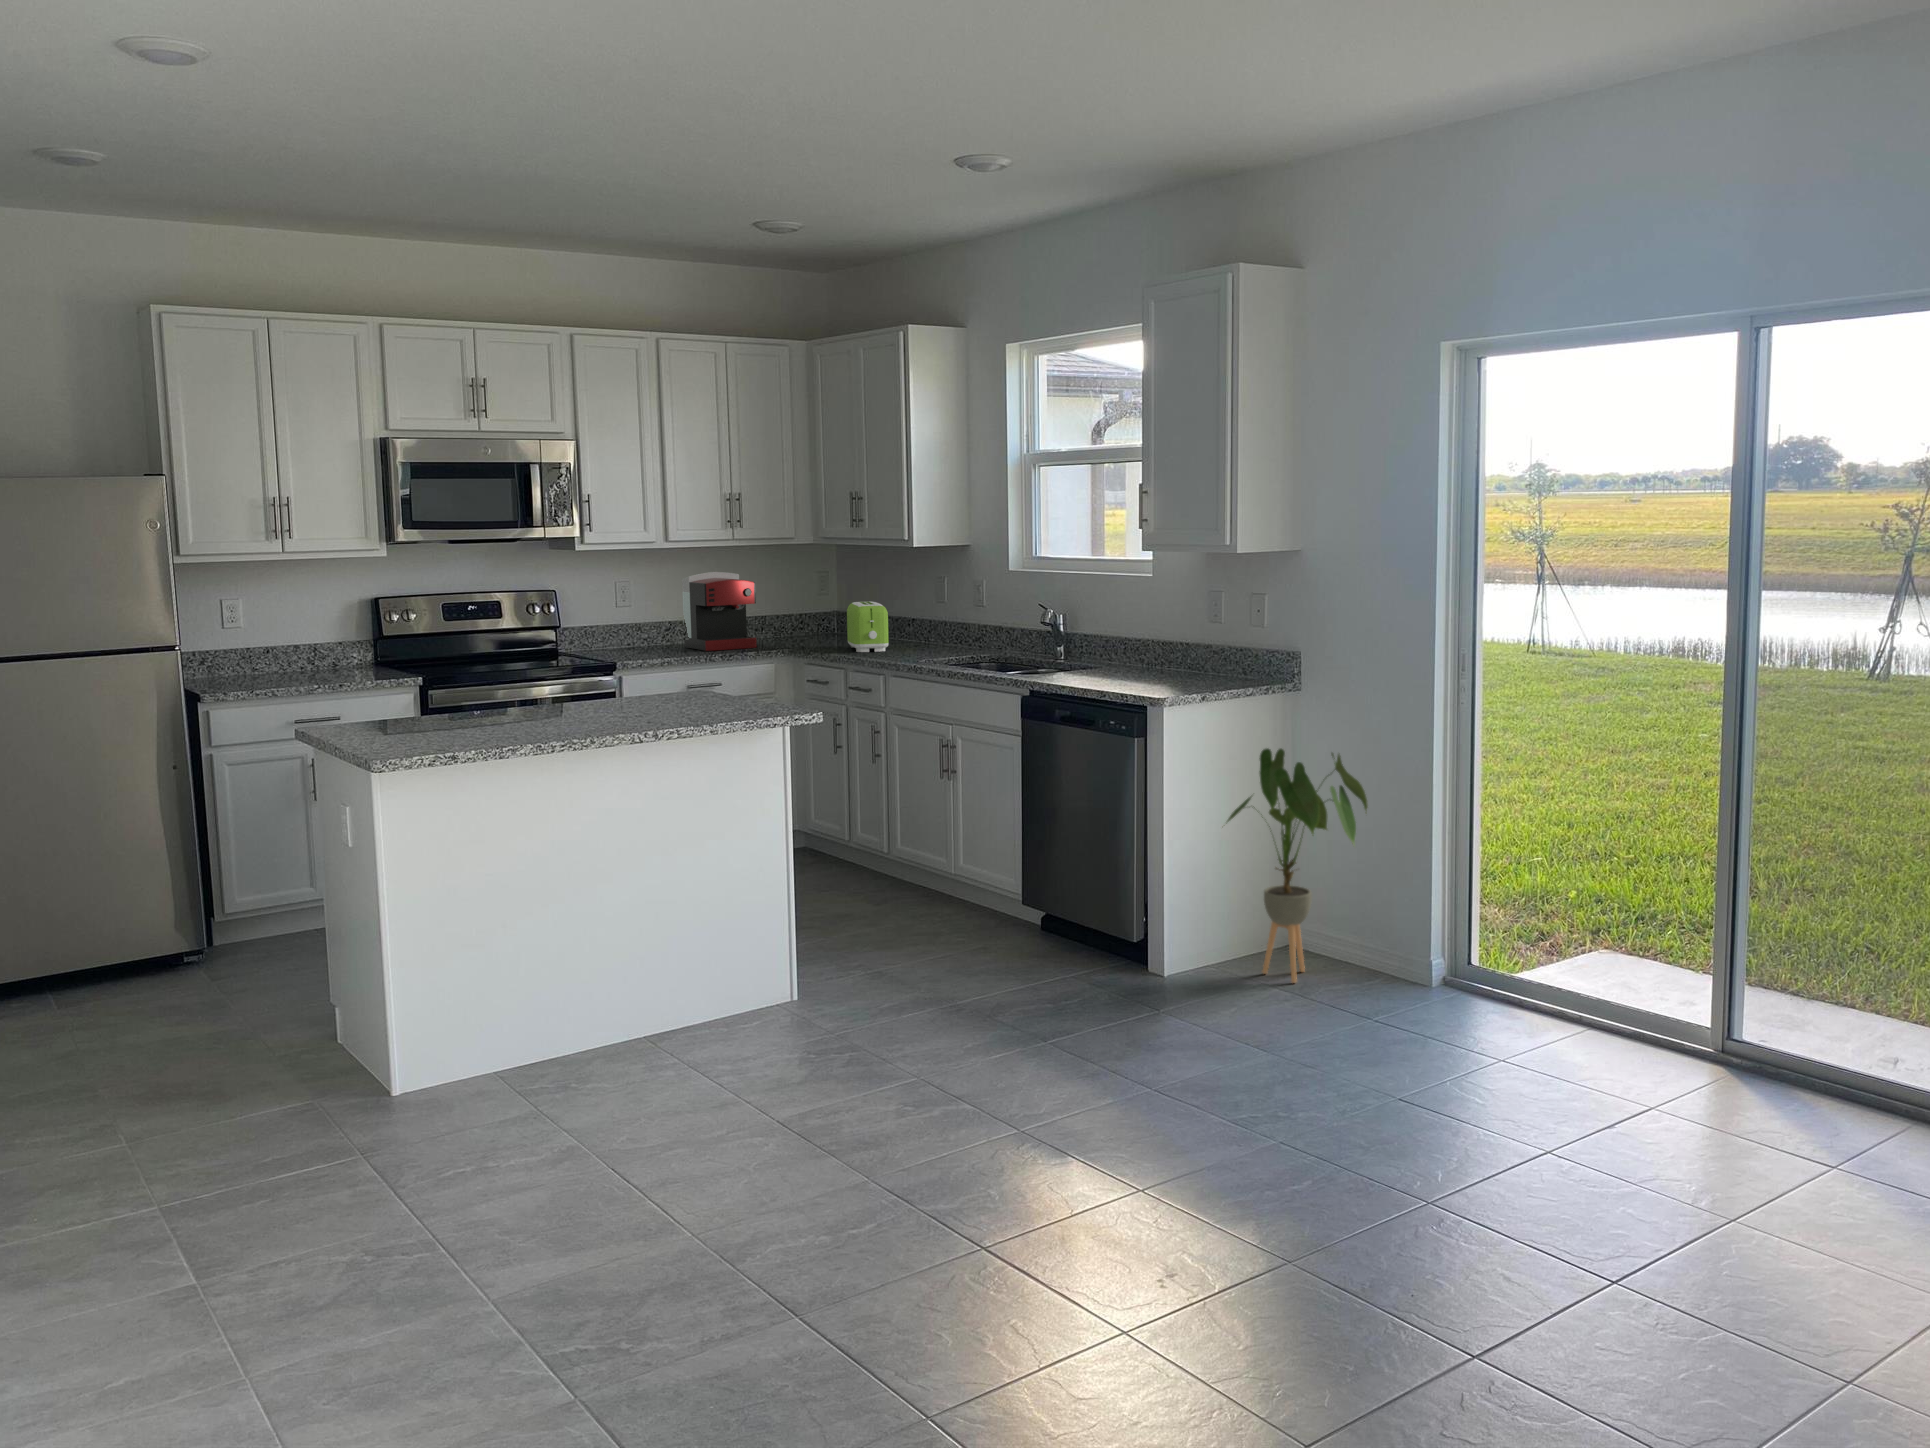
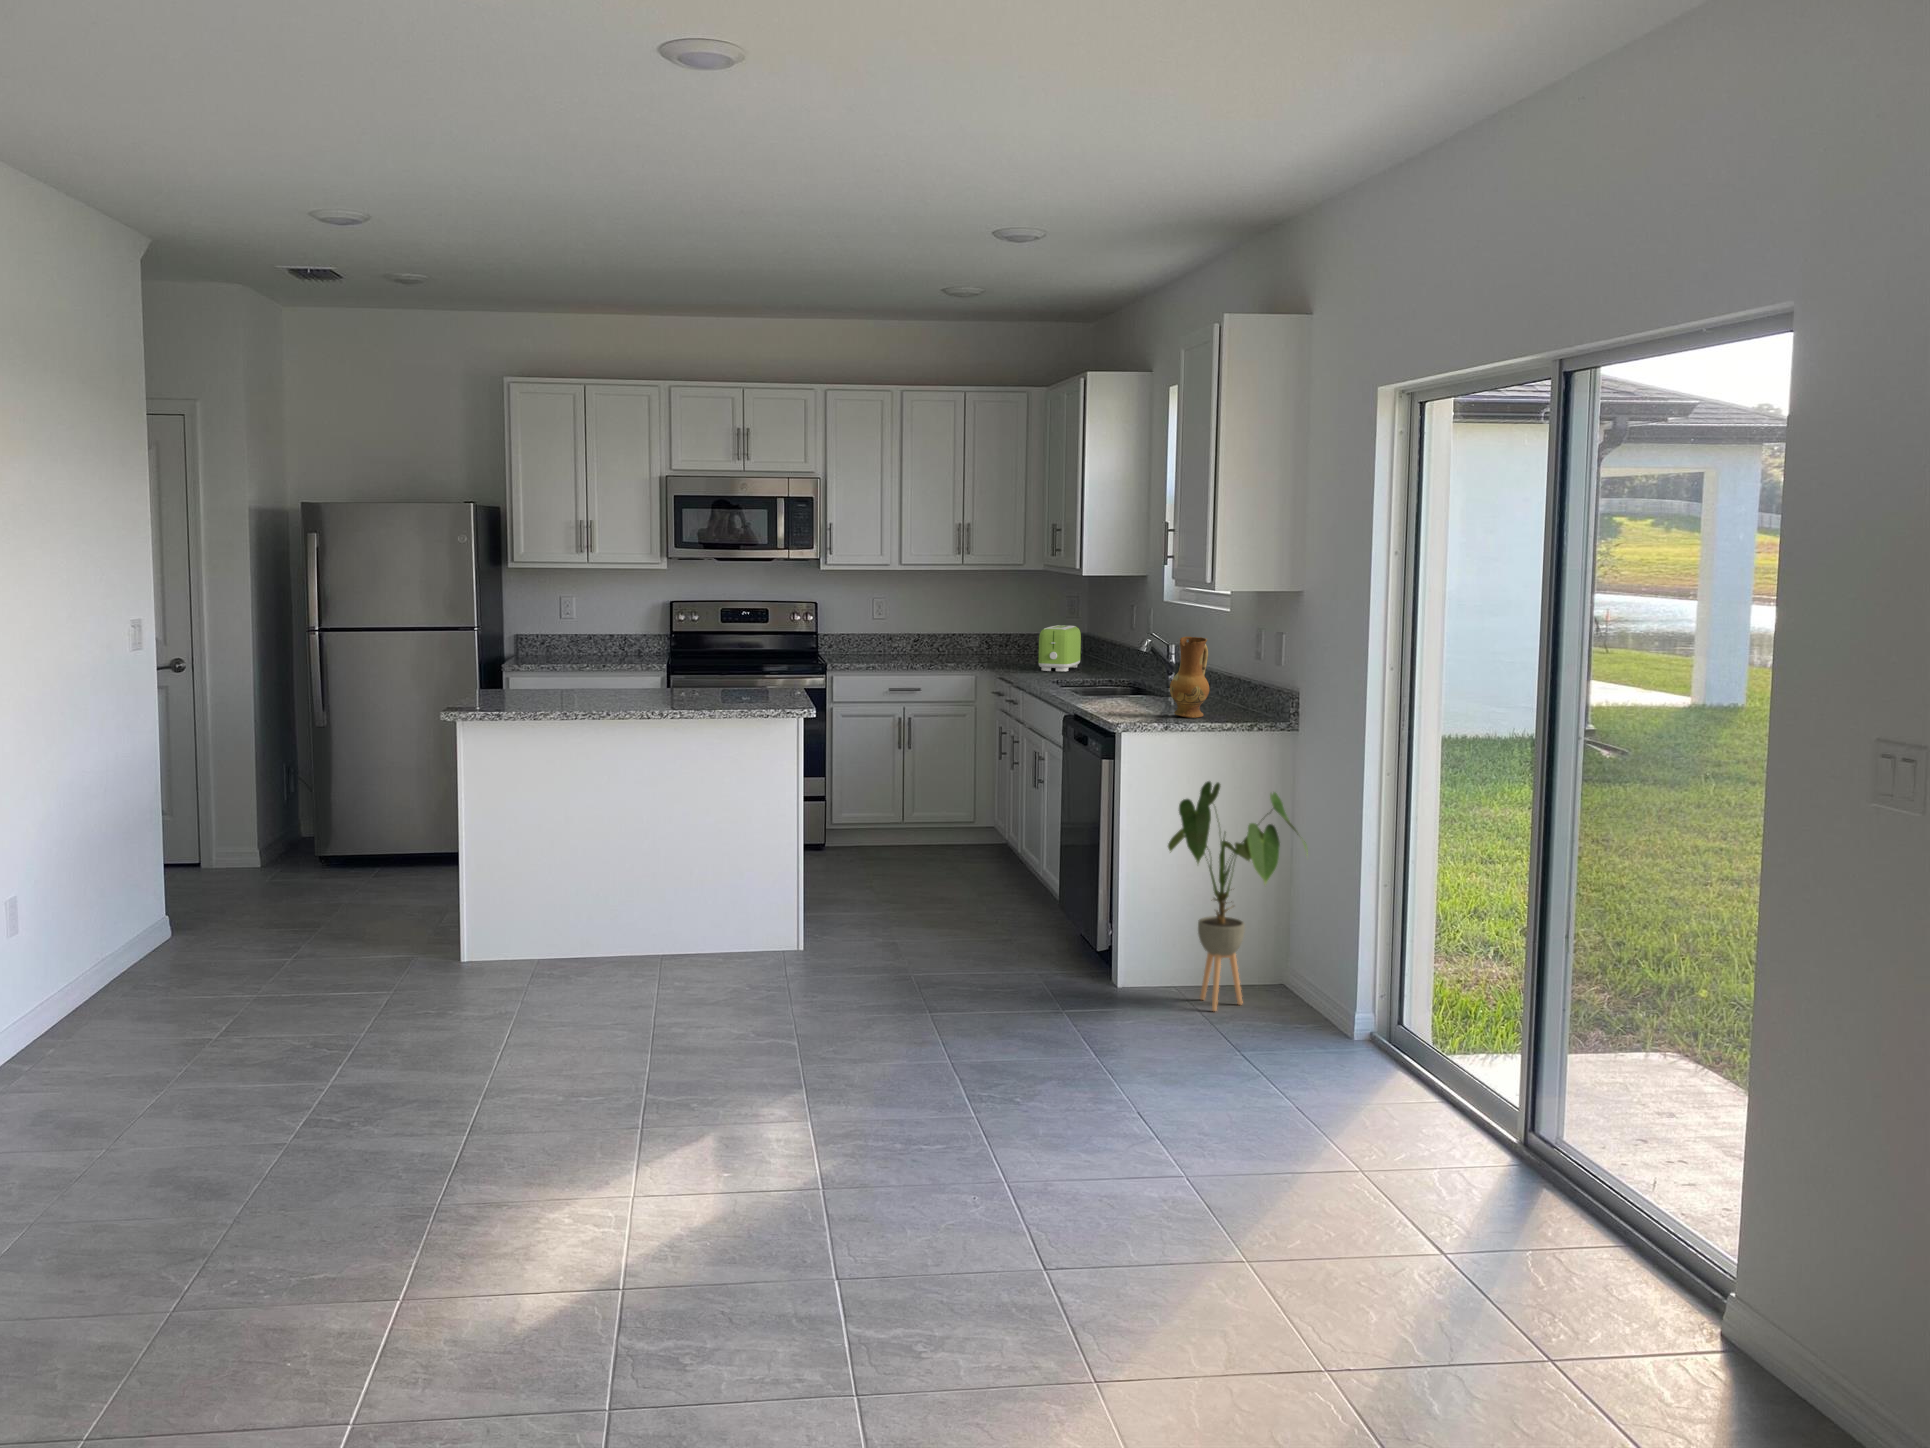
coffee maker: present [682,572,756,651] -> none [934,592,986,661]
ceramic jug: none [1174,601,1215,686] -> present [1170,637,1209,718]

